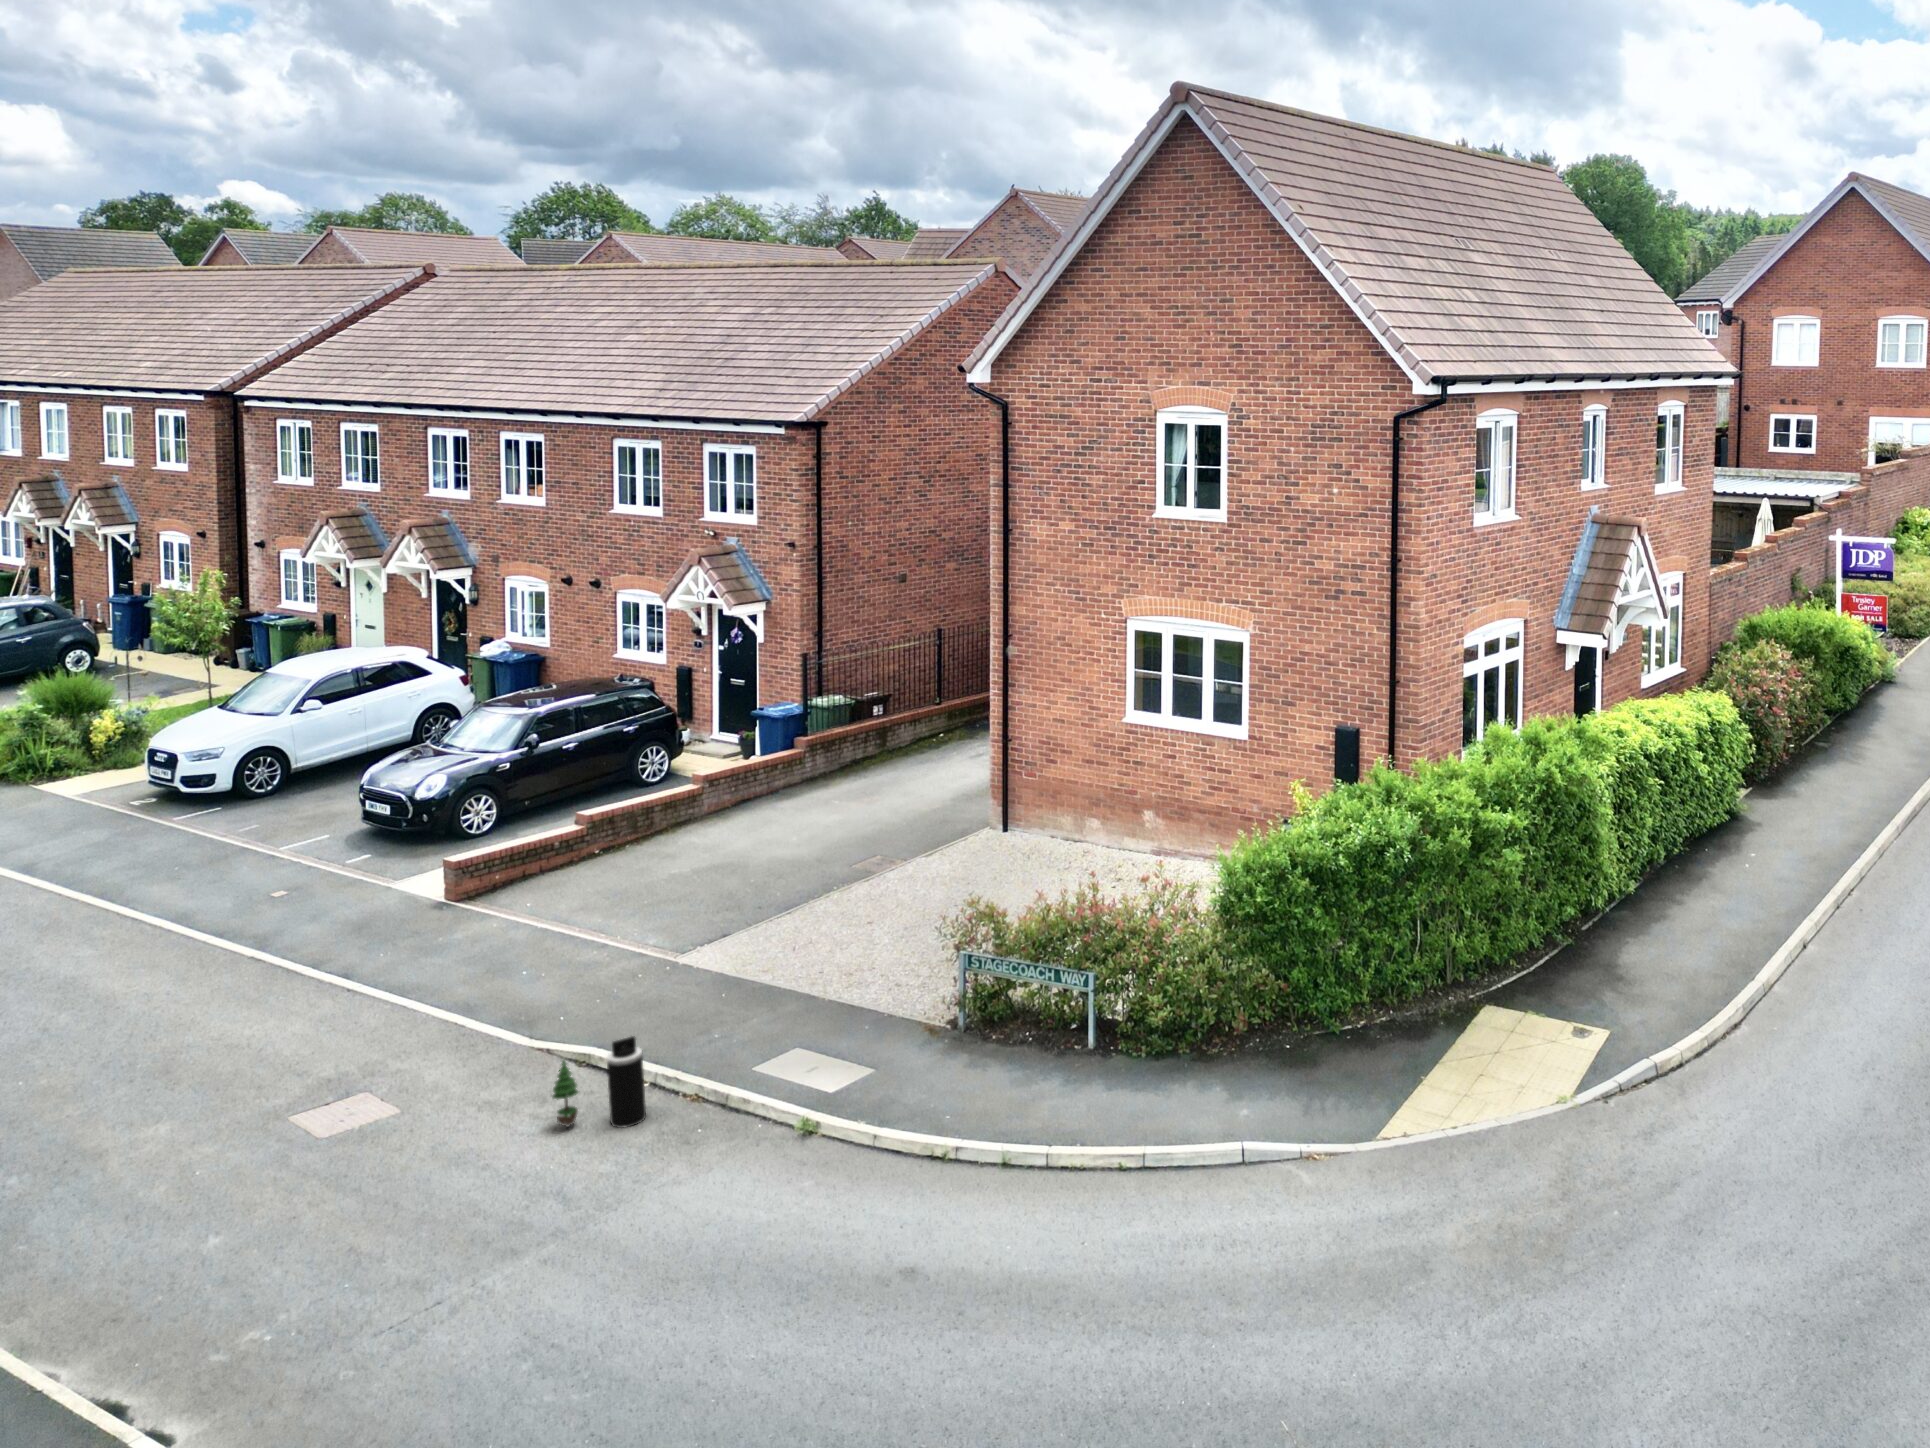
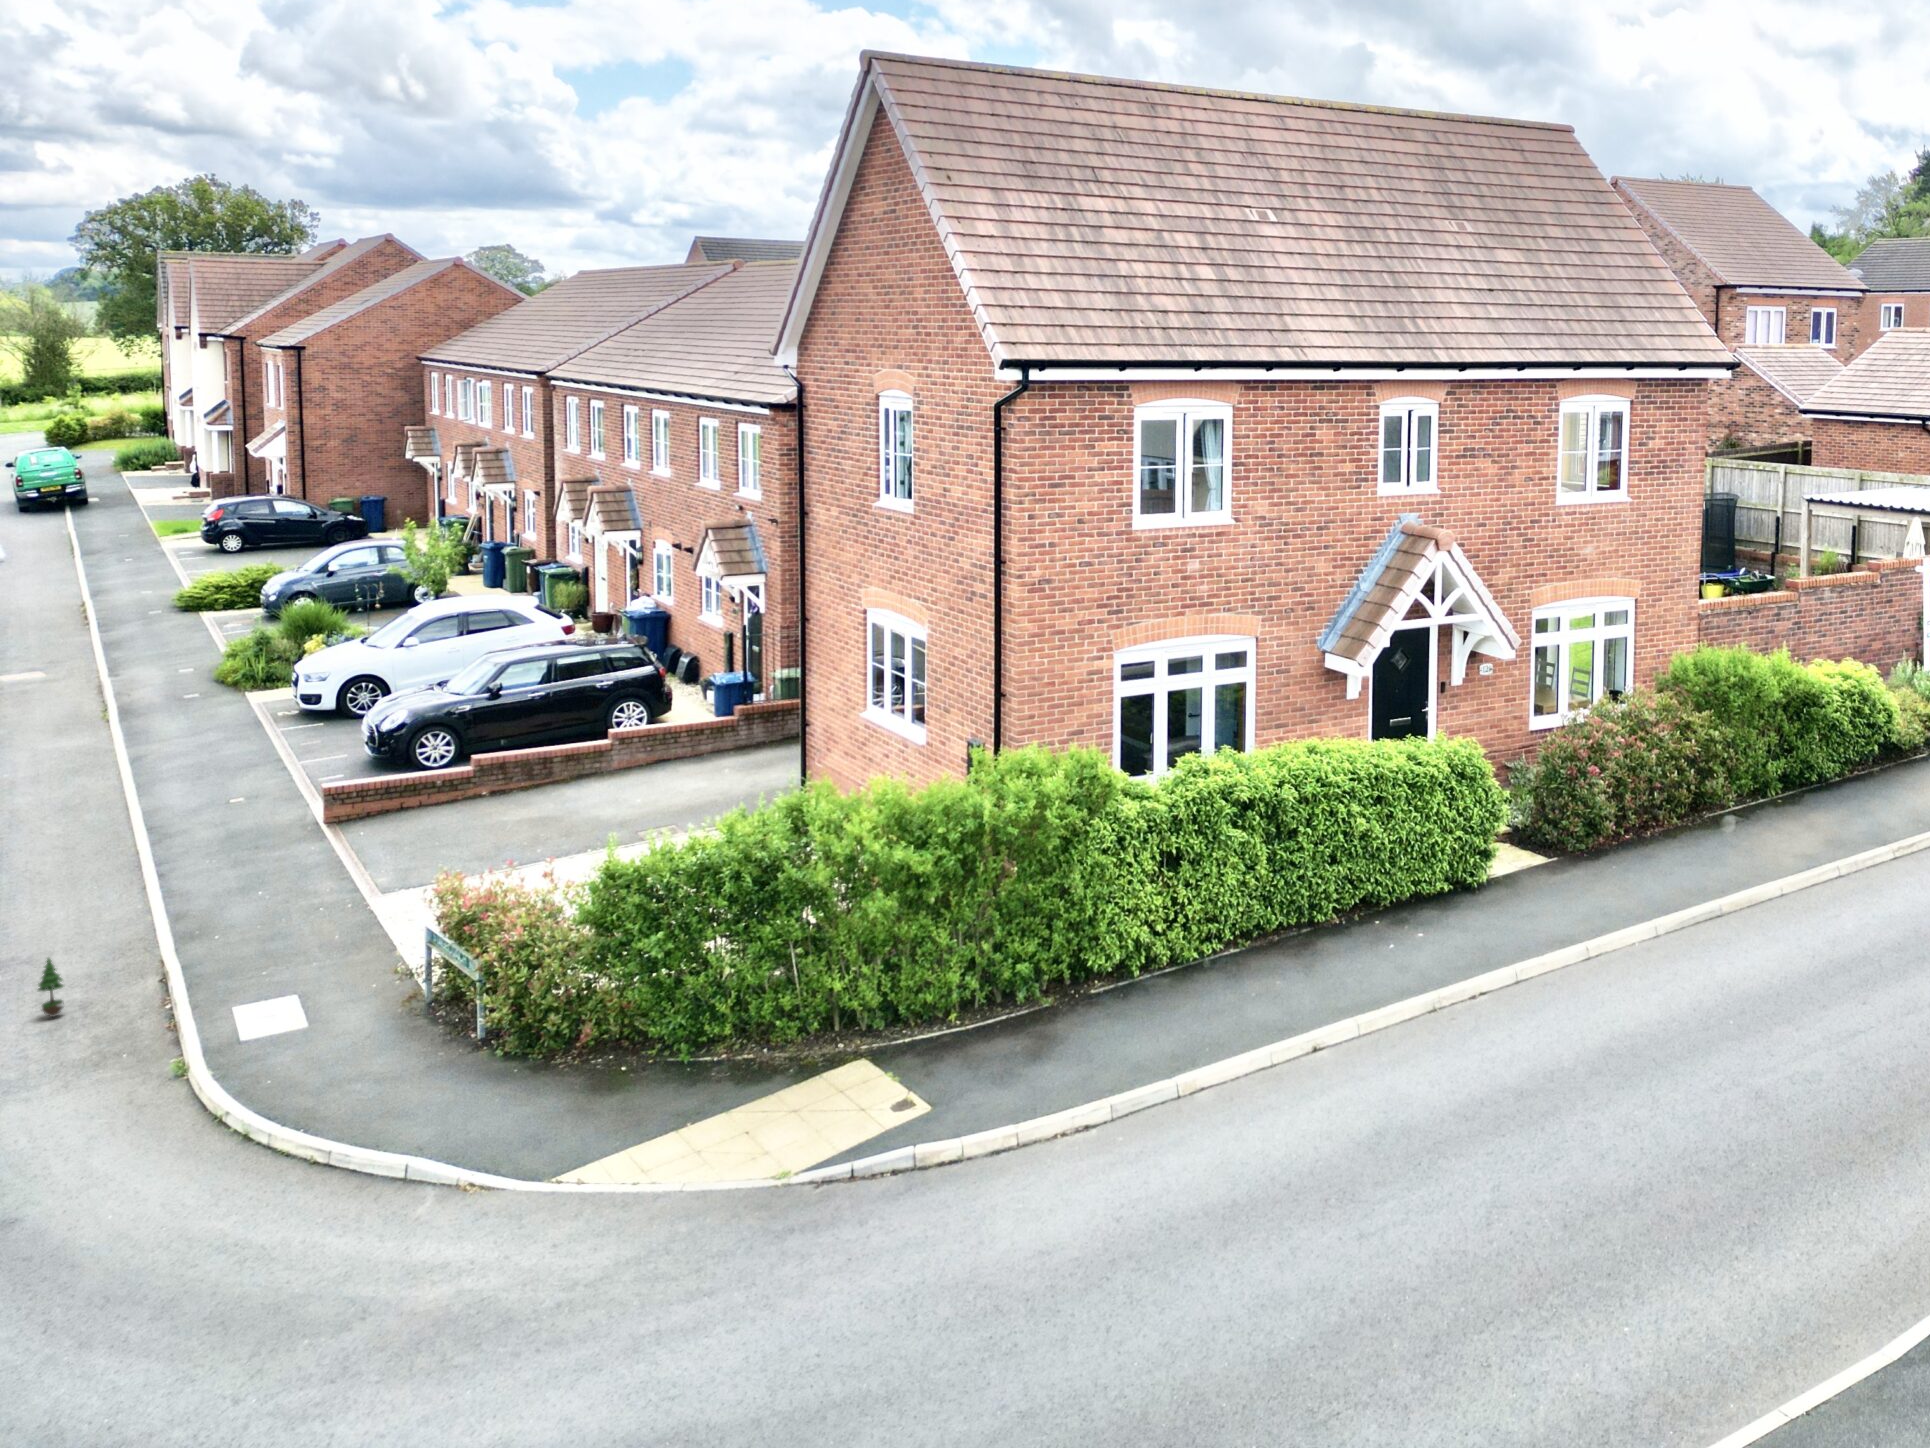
trash can: present [607,1036,646,1128] -> none [73,946,114,1026]

